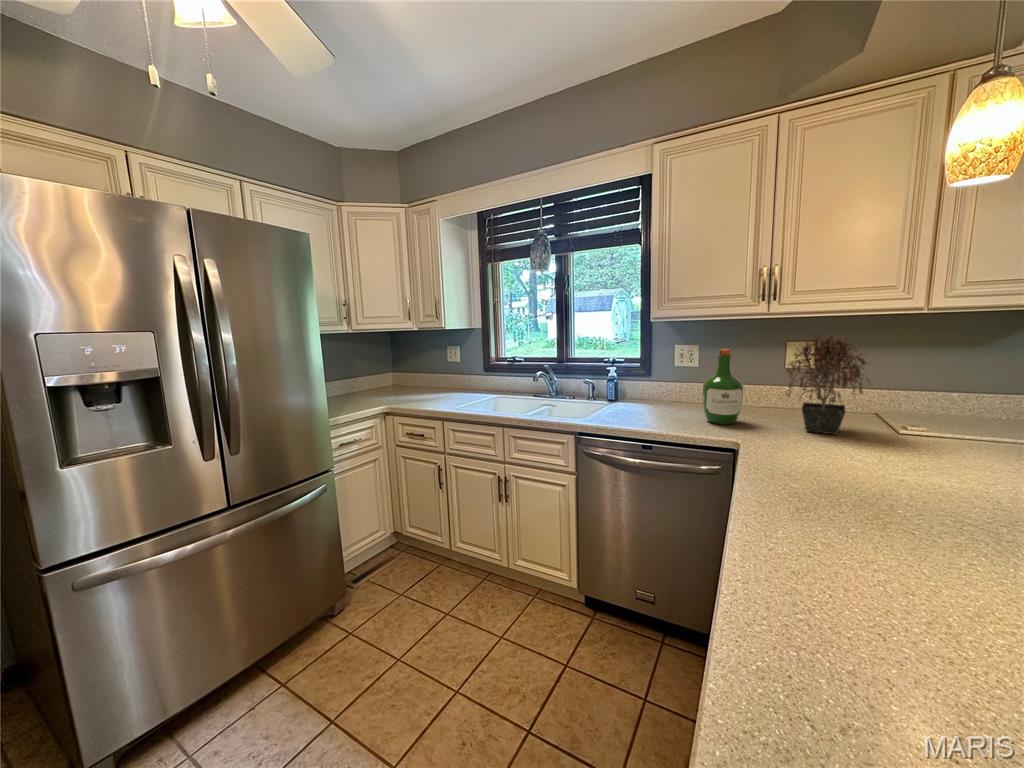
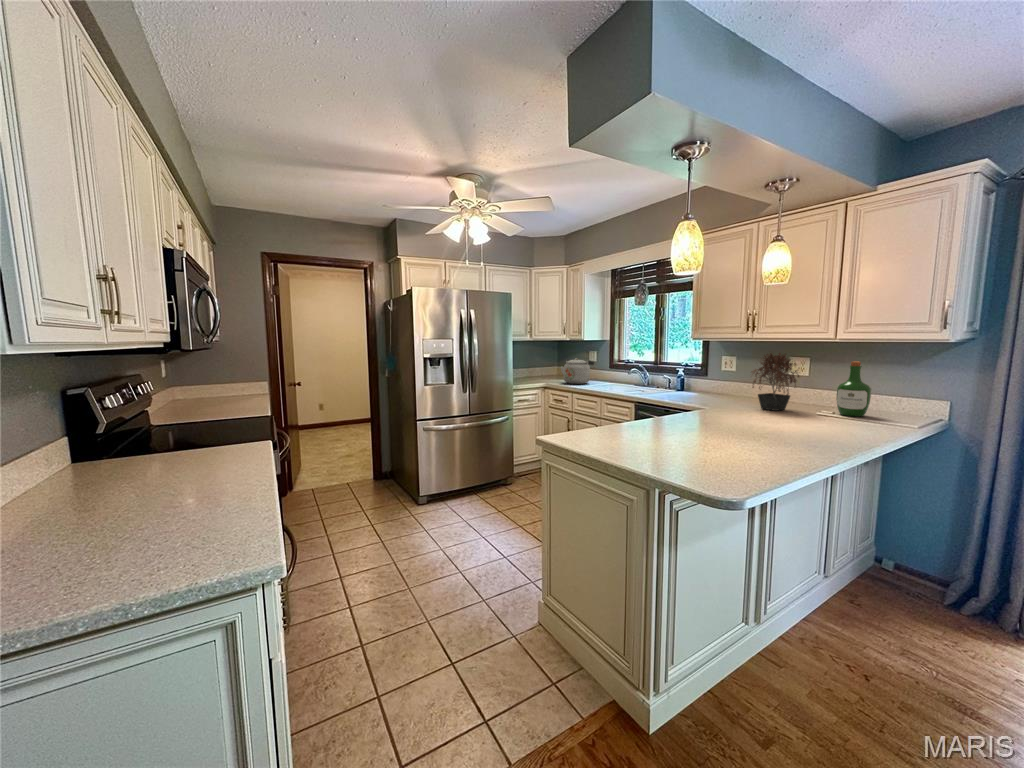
wine bottle: present [703,348,743,424] -> present [836,361,871,417]
kettle: none [411,358,466,403] -> present [561,358,594,384]

